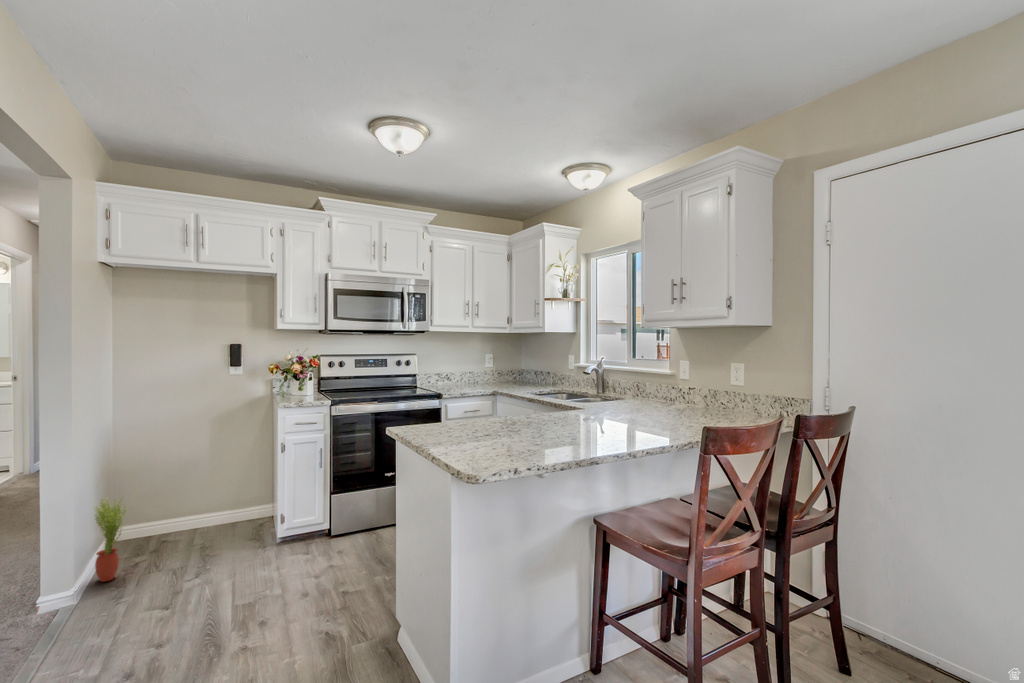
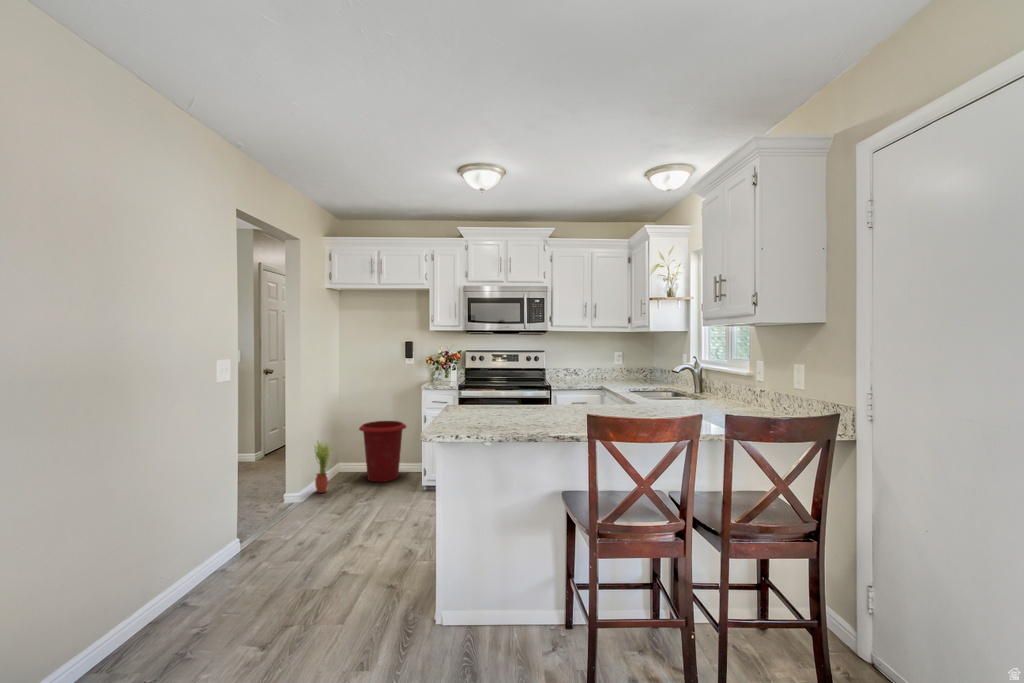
waste bin: none [162,455,240,547] -> present [359,421,406,482]

